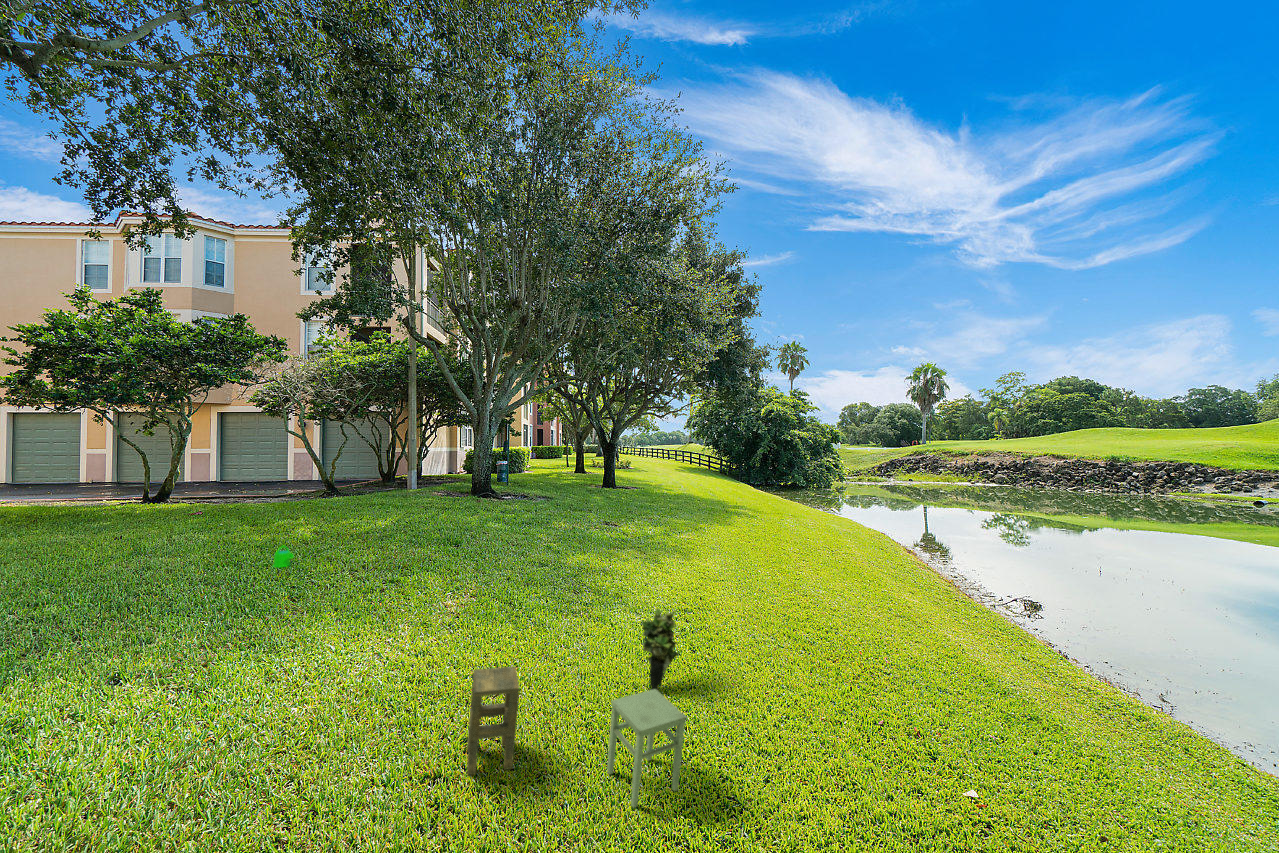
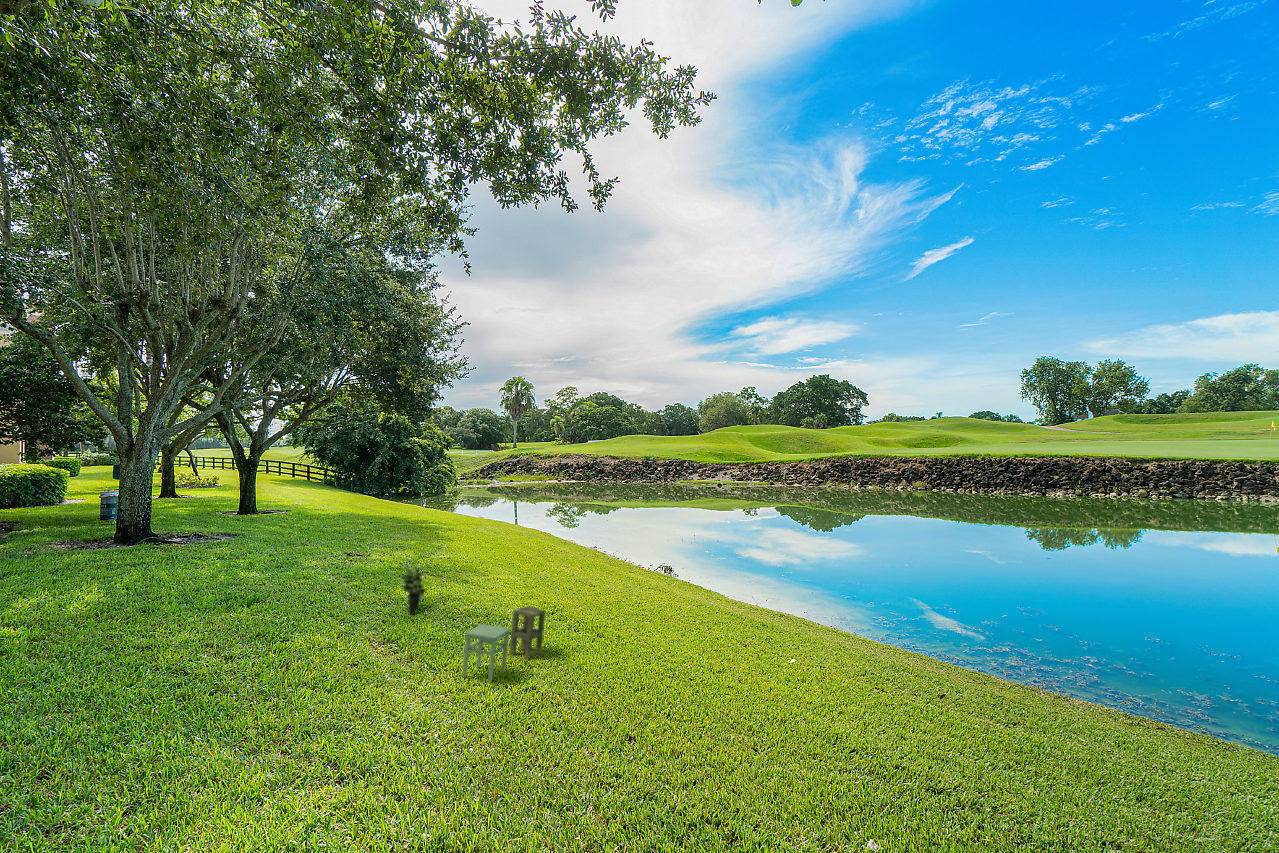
watering can: present [273,545,294,567] -> none [85,603,126,629]
potted plant: present [642,608,679,691] -> present [402,568,426,615]
stool: present [607,689,686,808] -> present [463,624,510,683]

